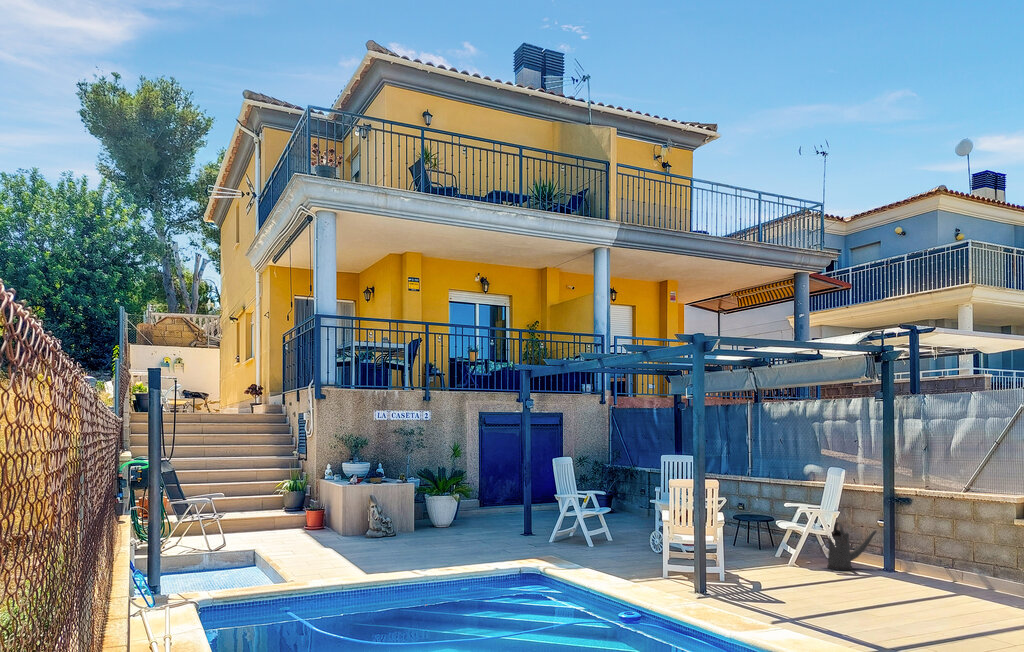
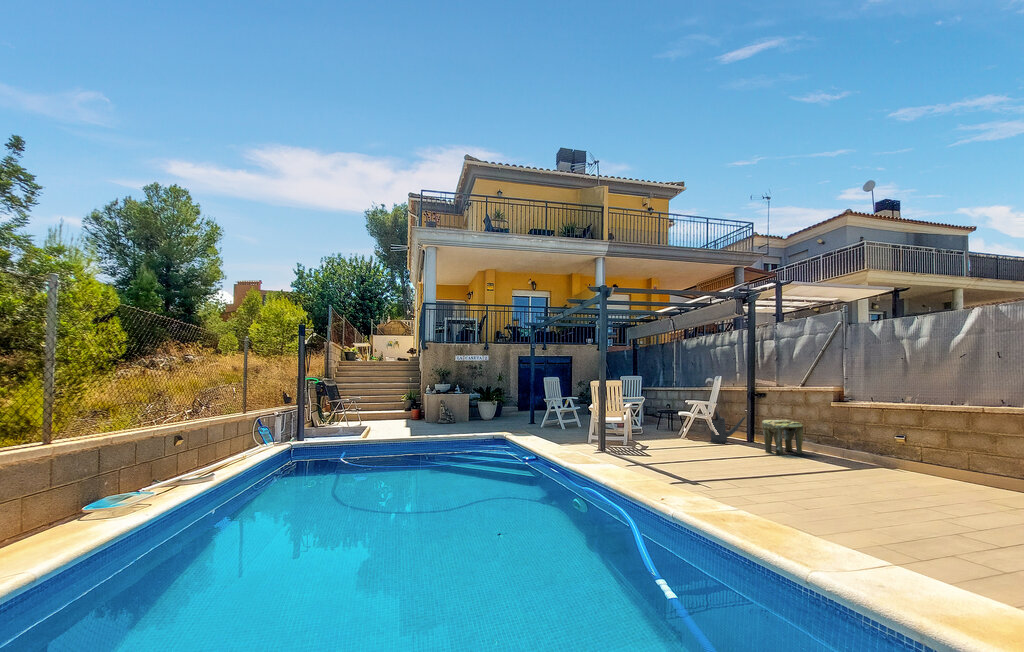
stool: none [917,542,973,595] -> present [762,420,803,455]

